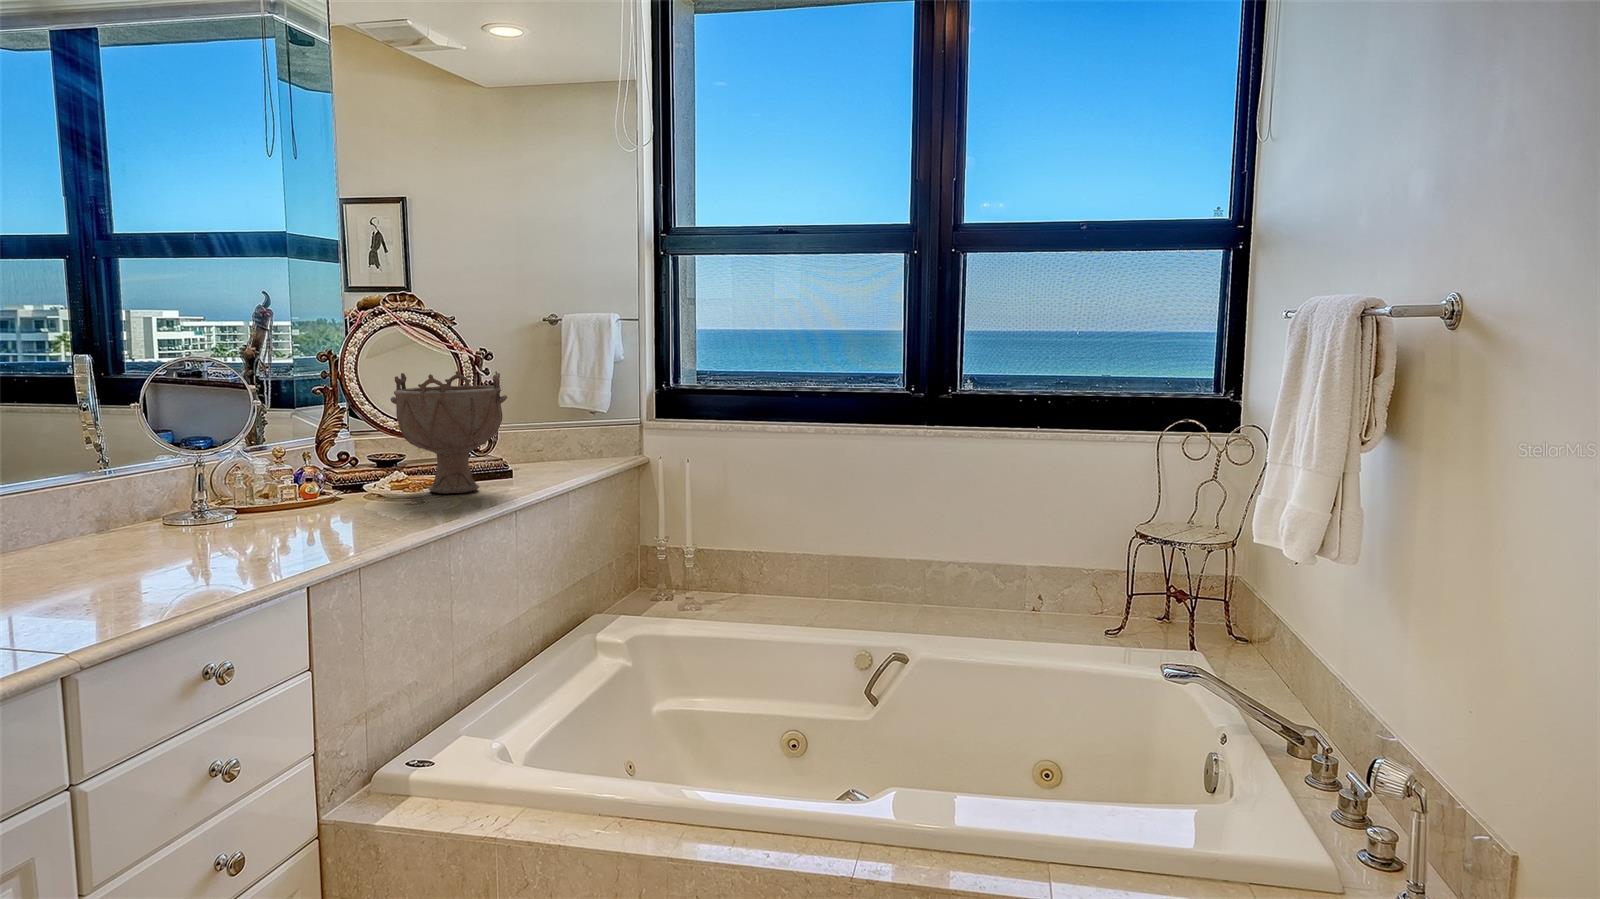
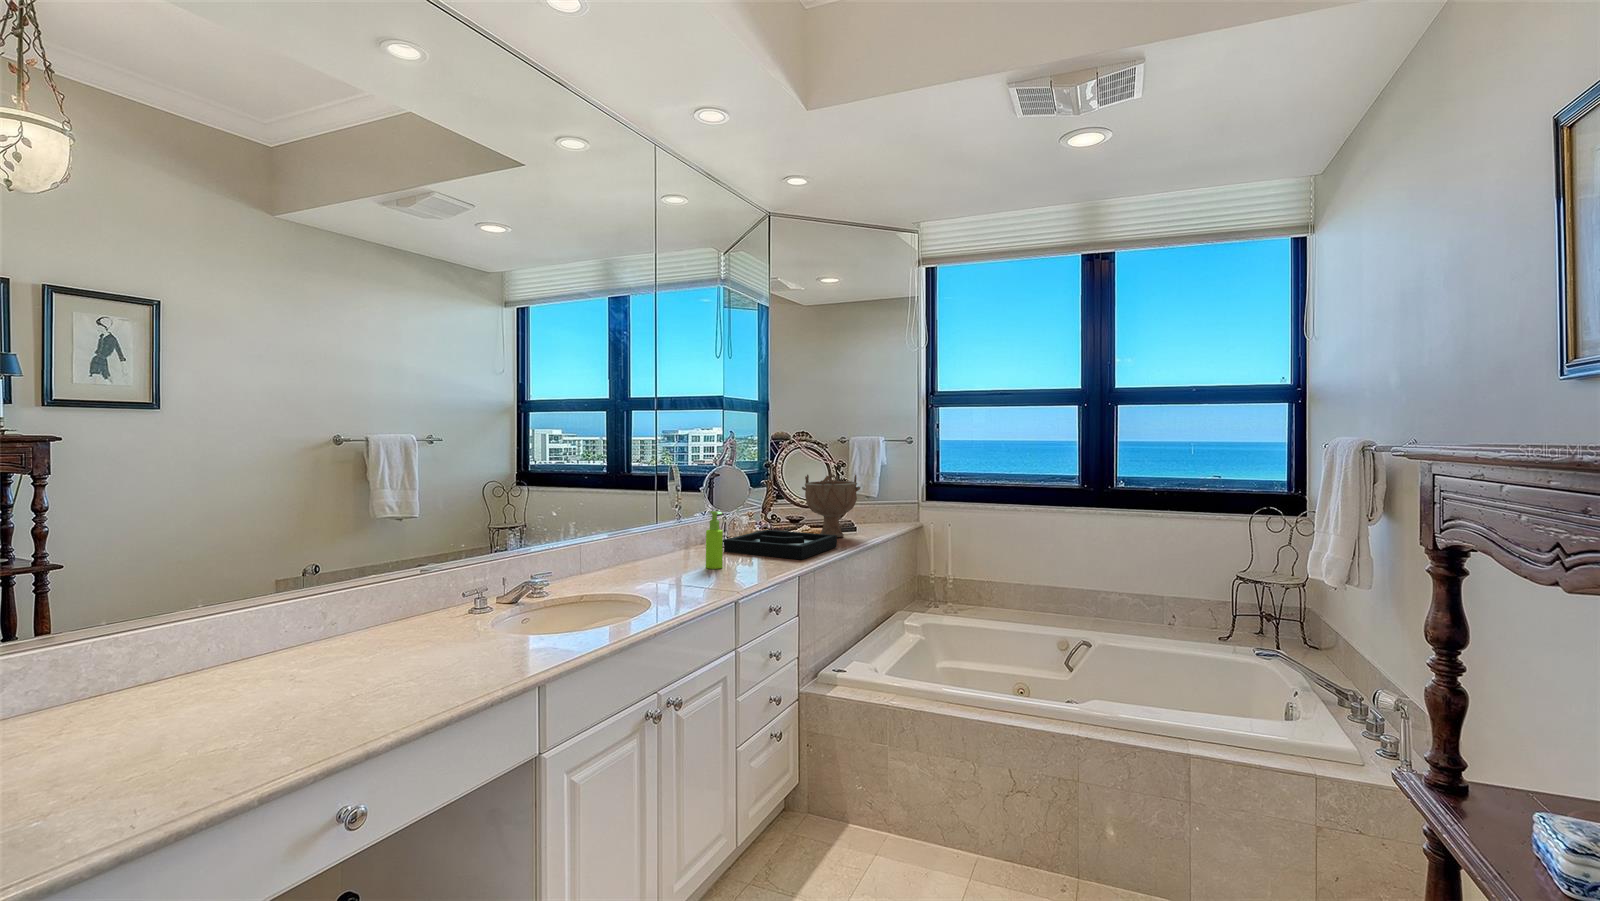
soap dispenser: none [34,453,90,588] -> present [706,511,723,569]
decorative tray: none [160,484,437,549] -> present [724,530,837,560]

